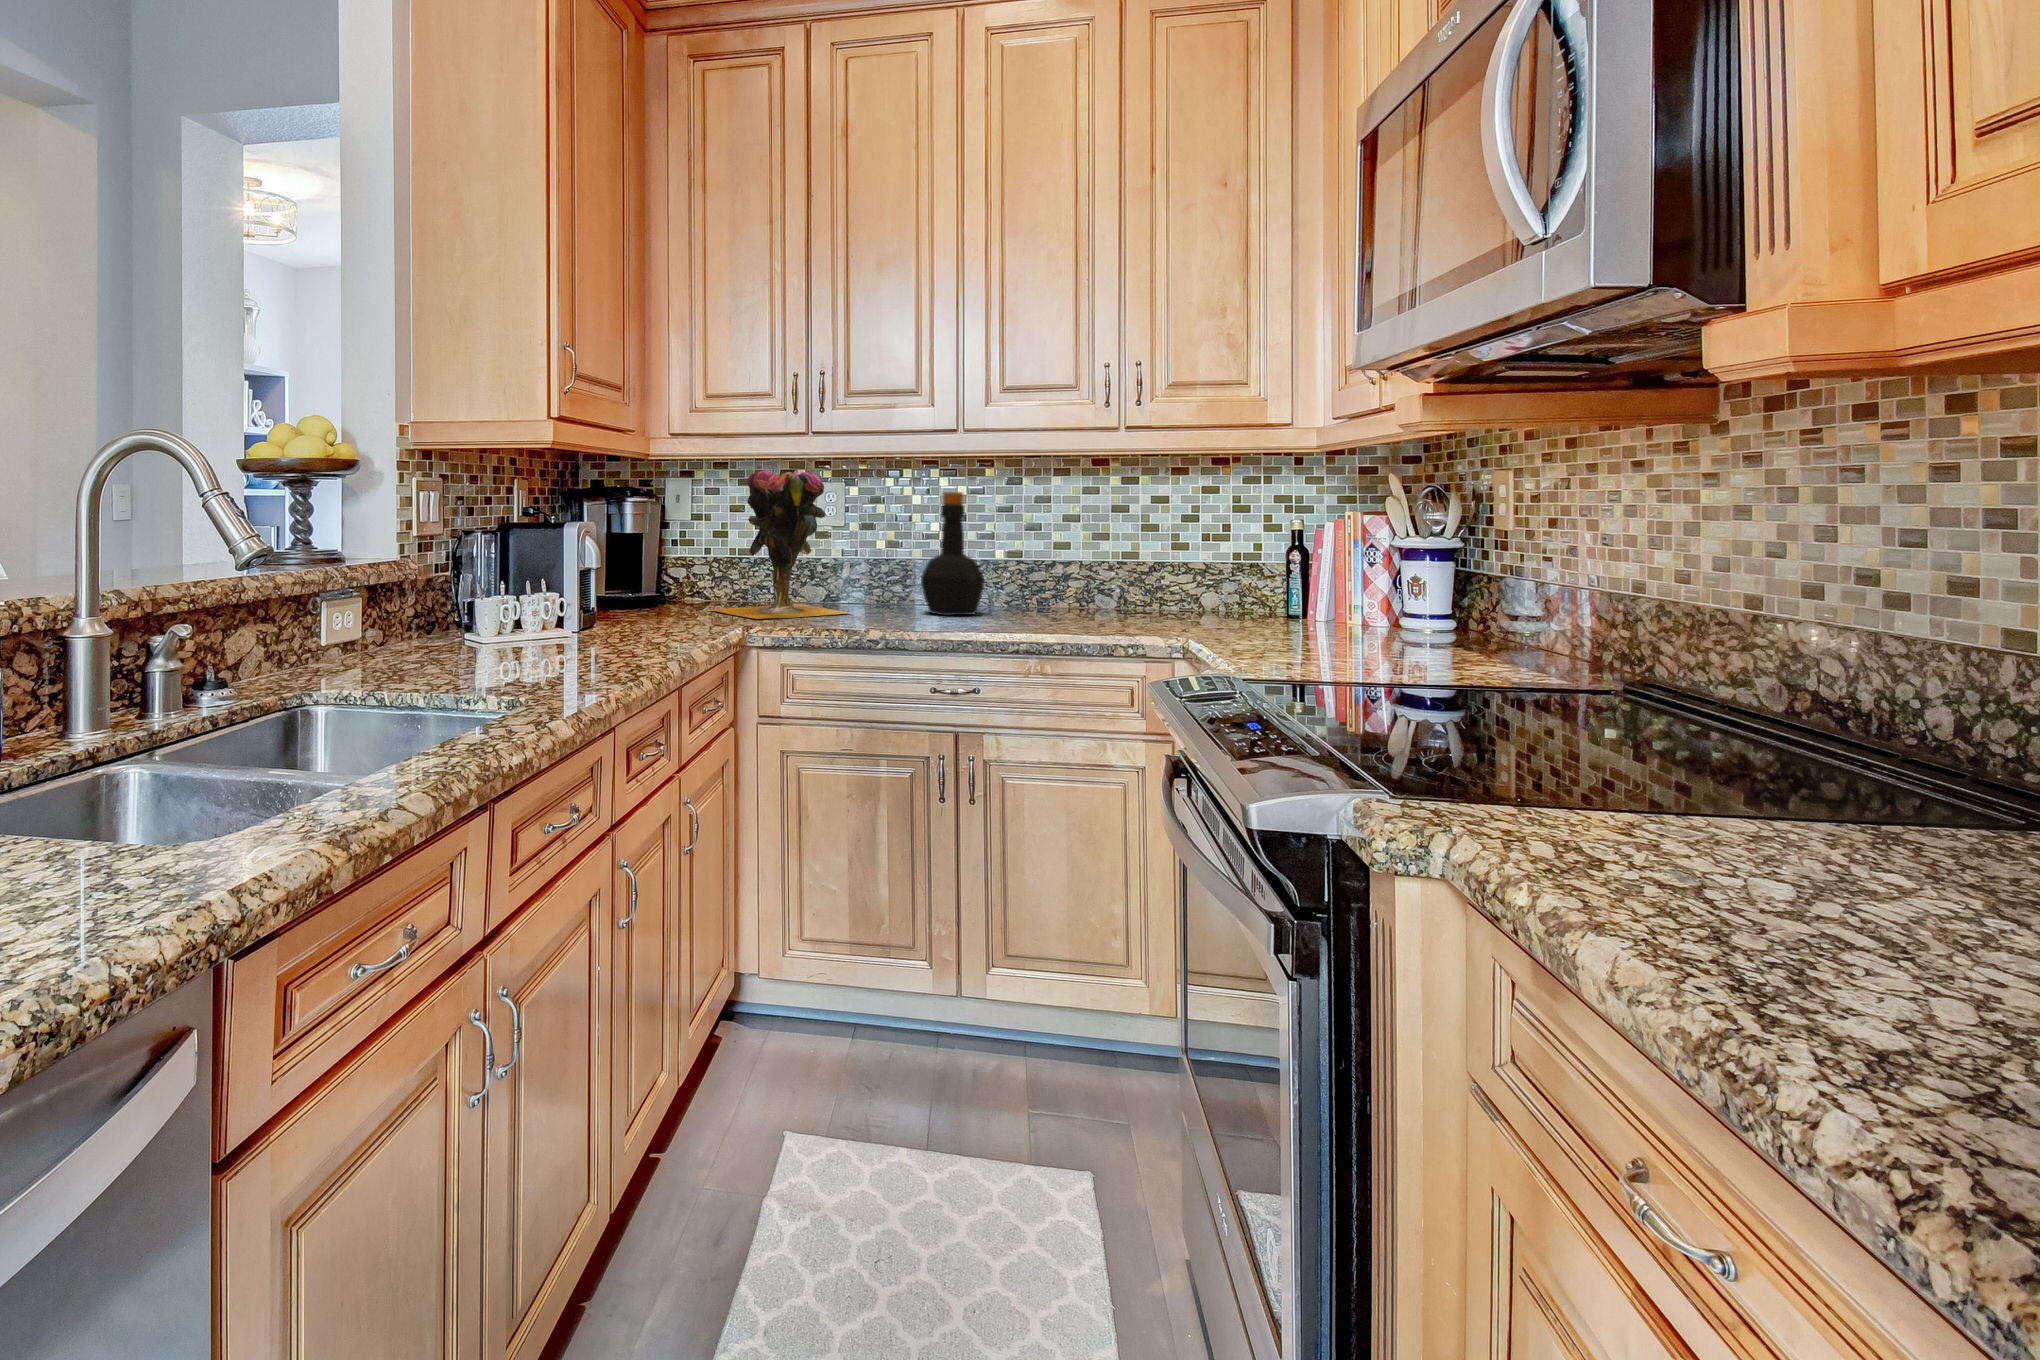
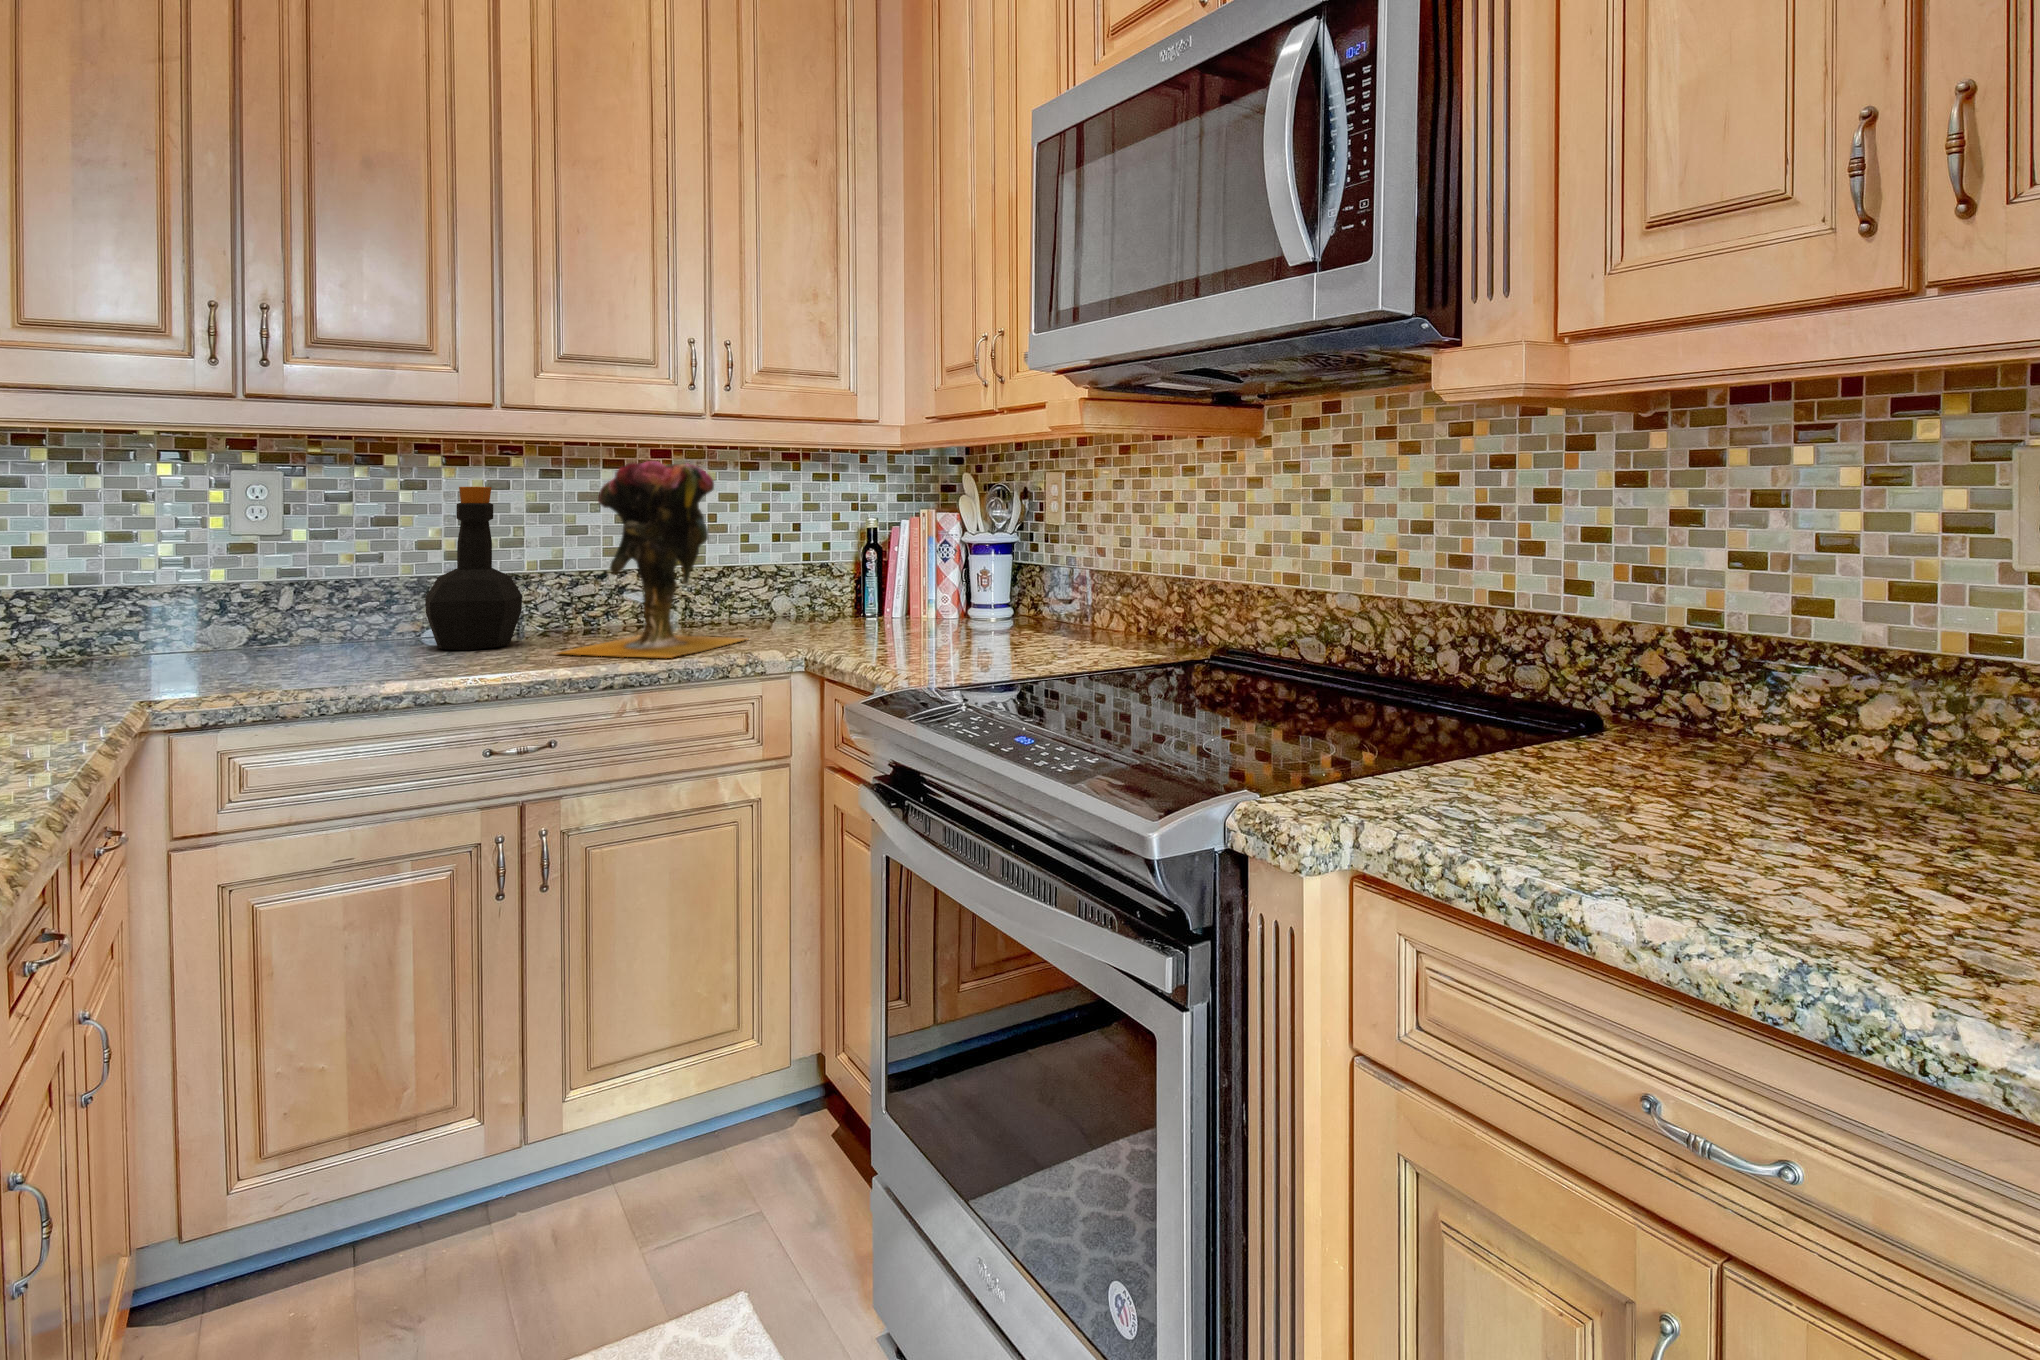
vase: present [711,470,848,619] -> present [560,461,744,658]

